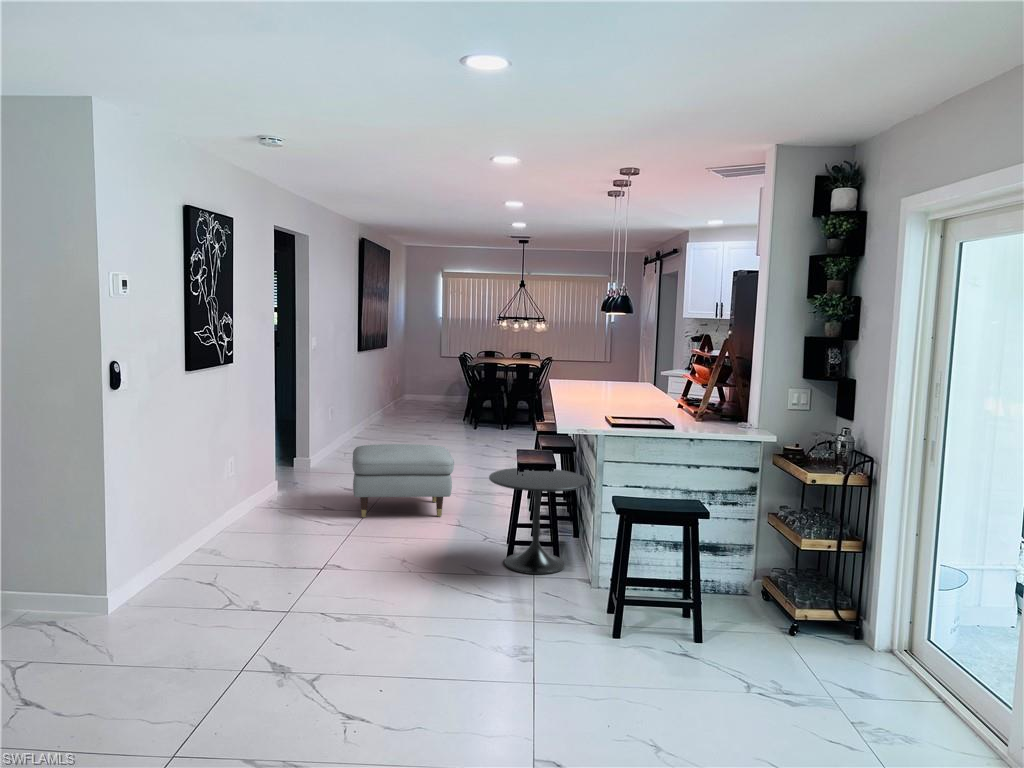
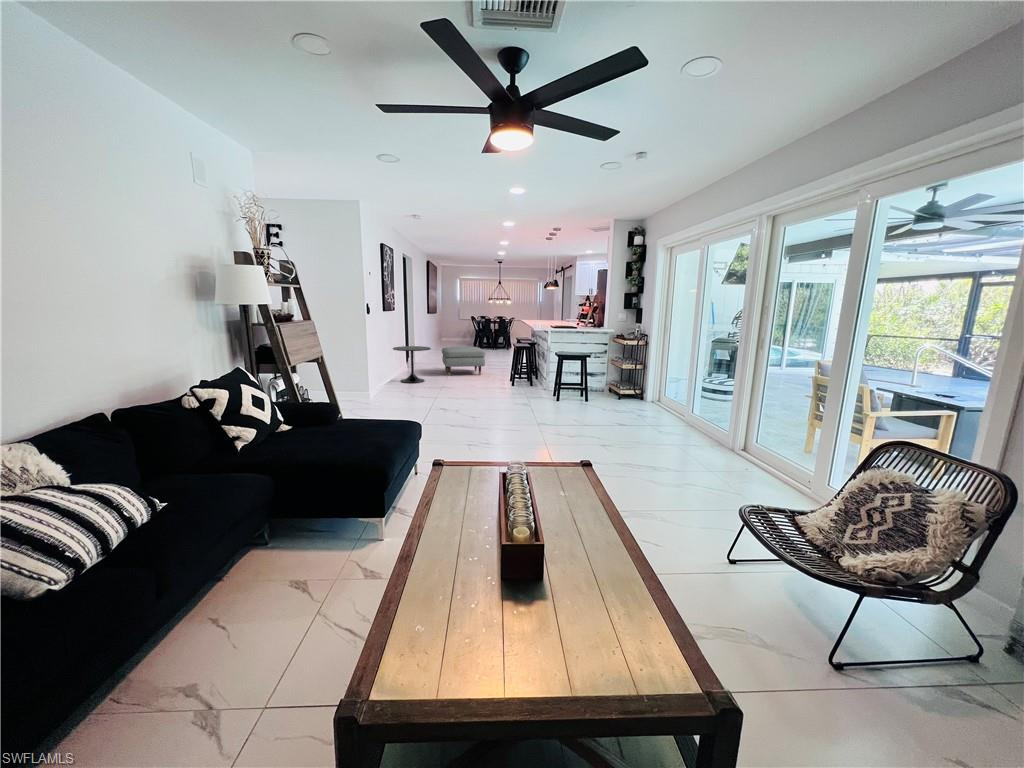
side table: present [489,468,588,574] -> present [393,346,431,383]

